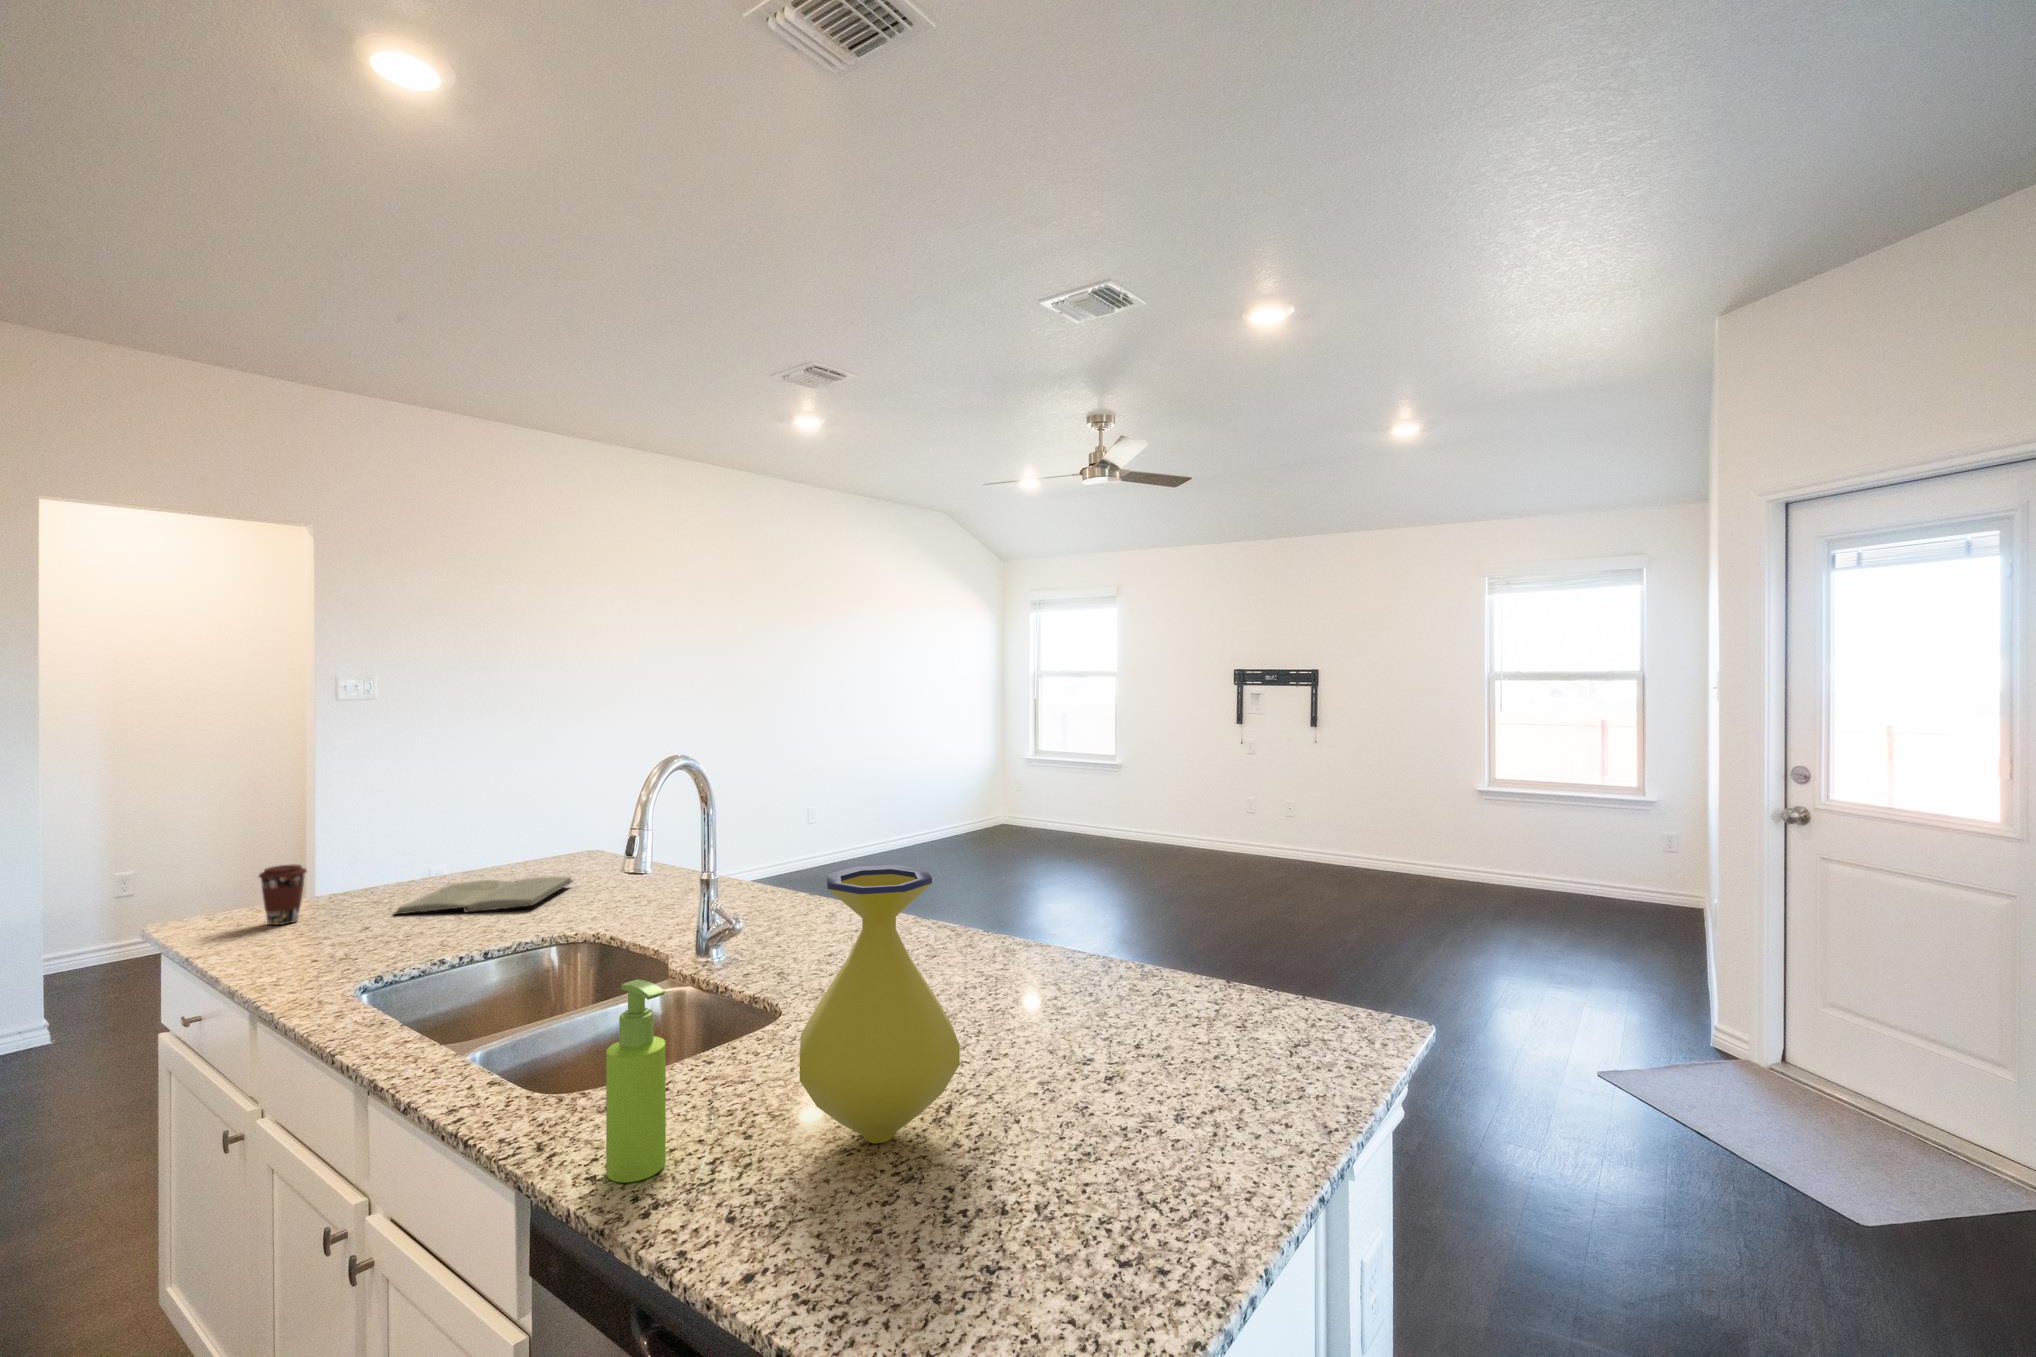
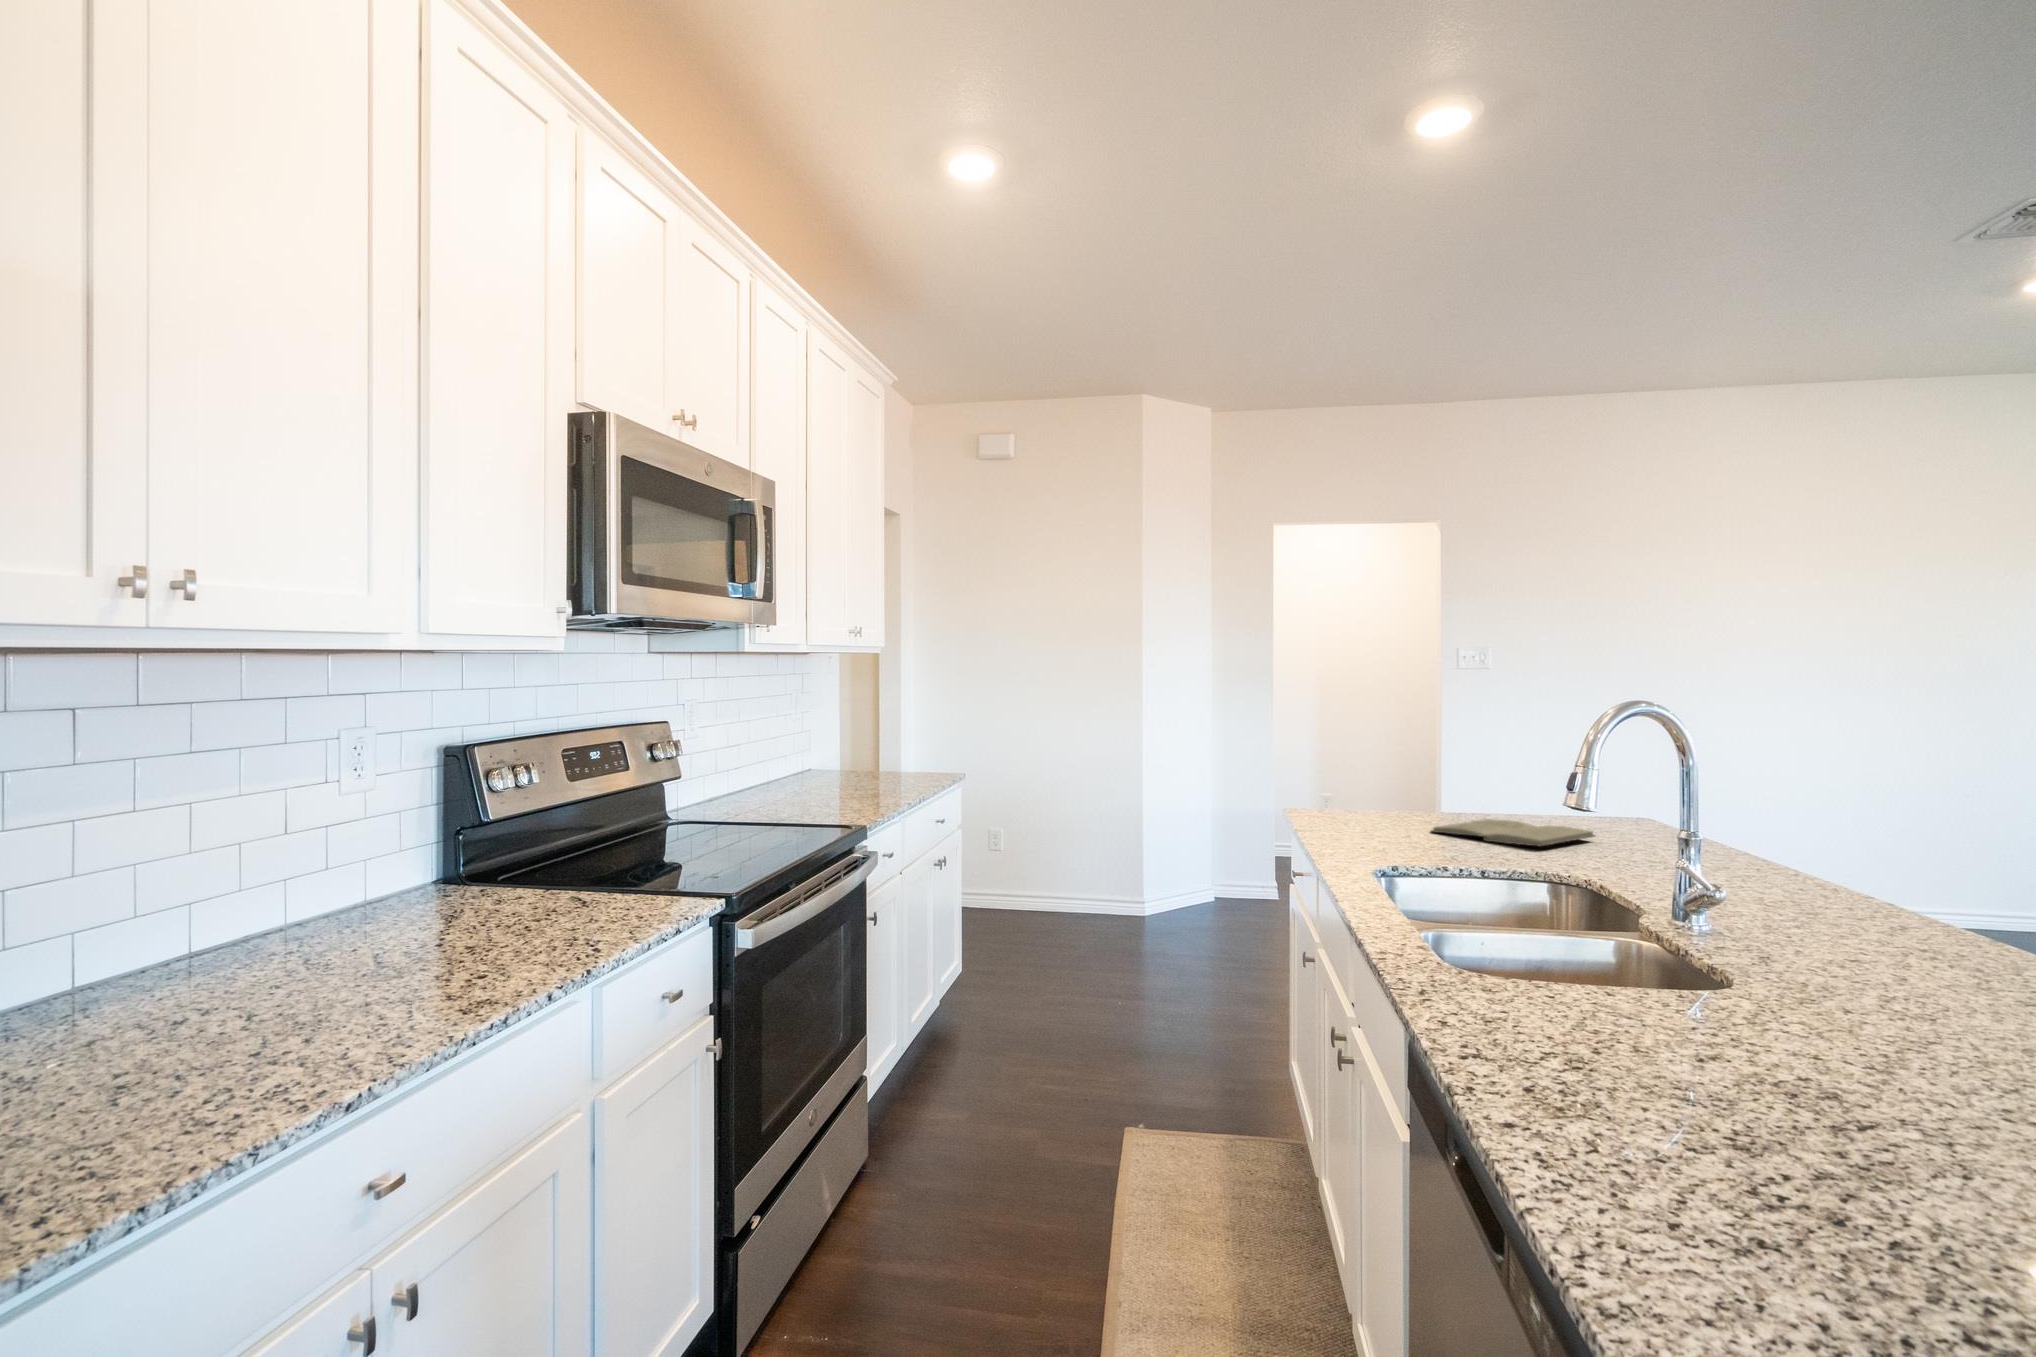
coffee cup: present [259,864,306,925] -> none [1343,779,1374,824]
vase: present [800,865,960,1143] -> none [1629,803,1869,1116]
soap dispenser: present [606,979,666,1182] -> none [1452,866,1506,1038]

